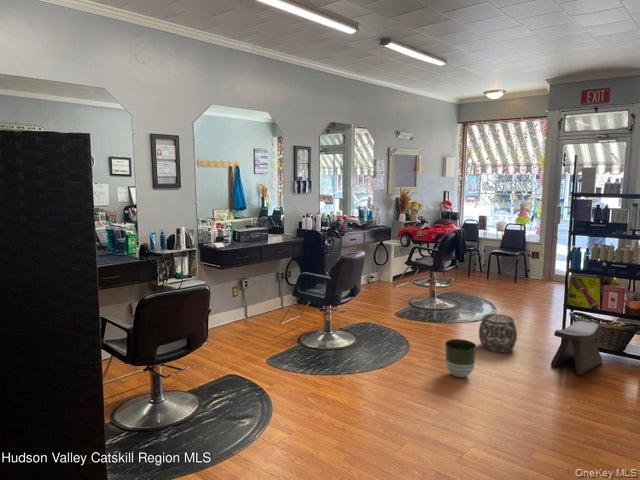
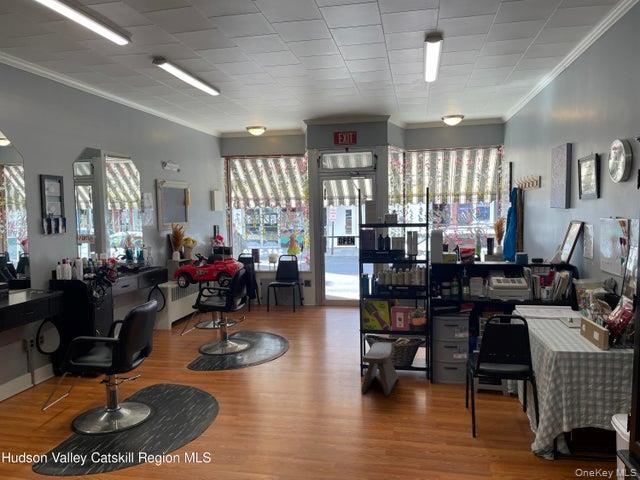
woven basket: present [479,314,517,352] -> none [289,349,326,390]
planter: present [445,339,476,377] -> none [269,386,302,429]

